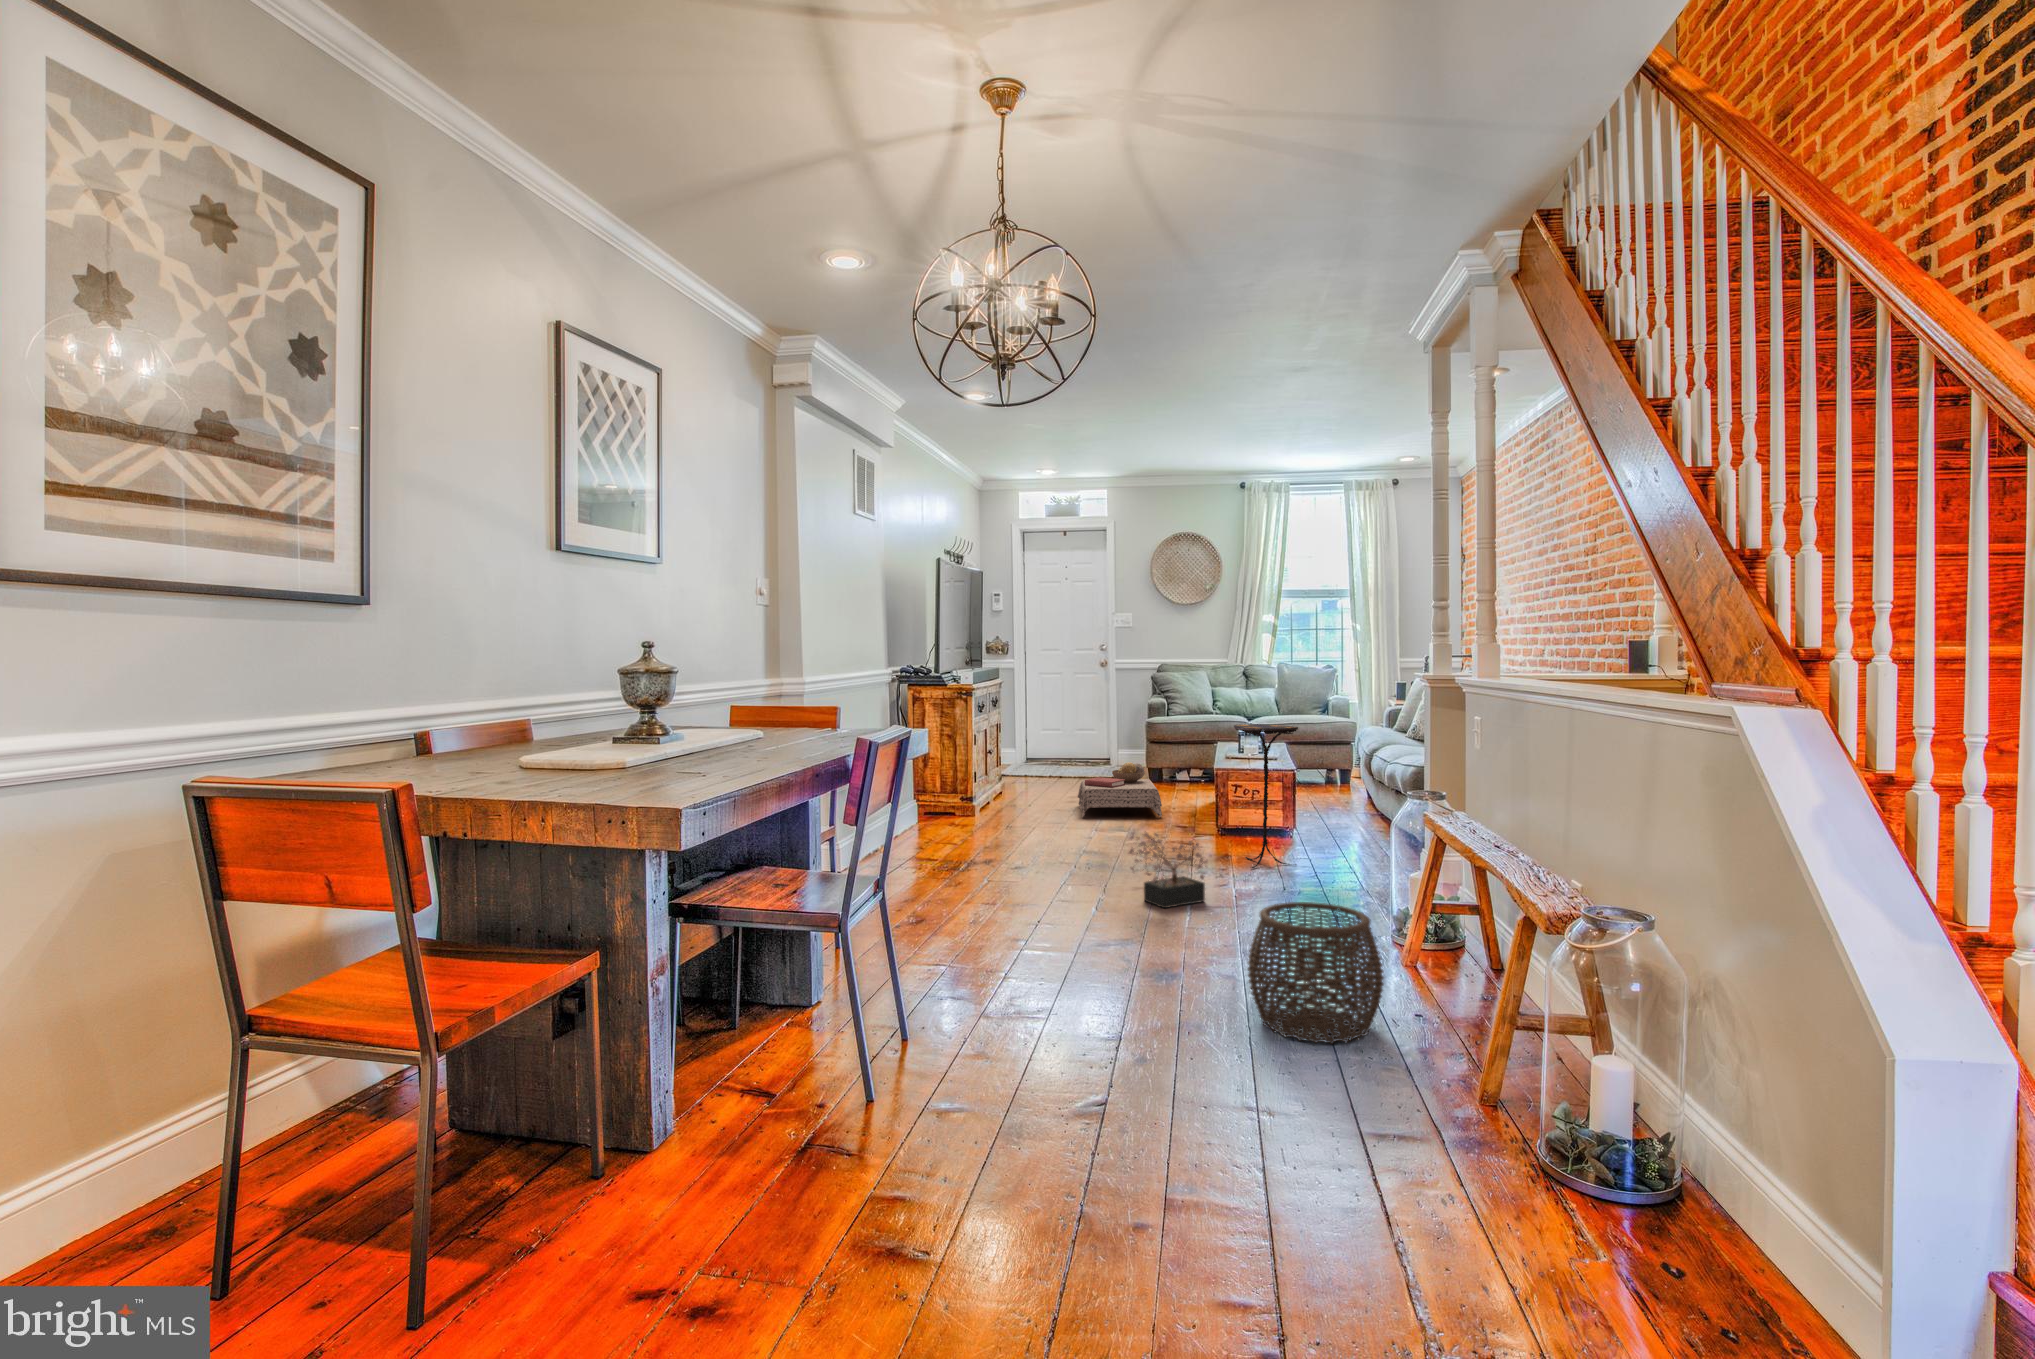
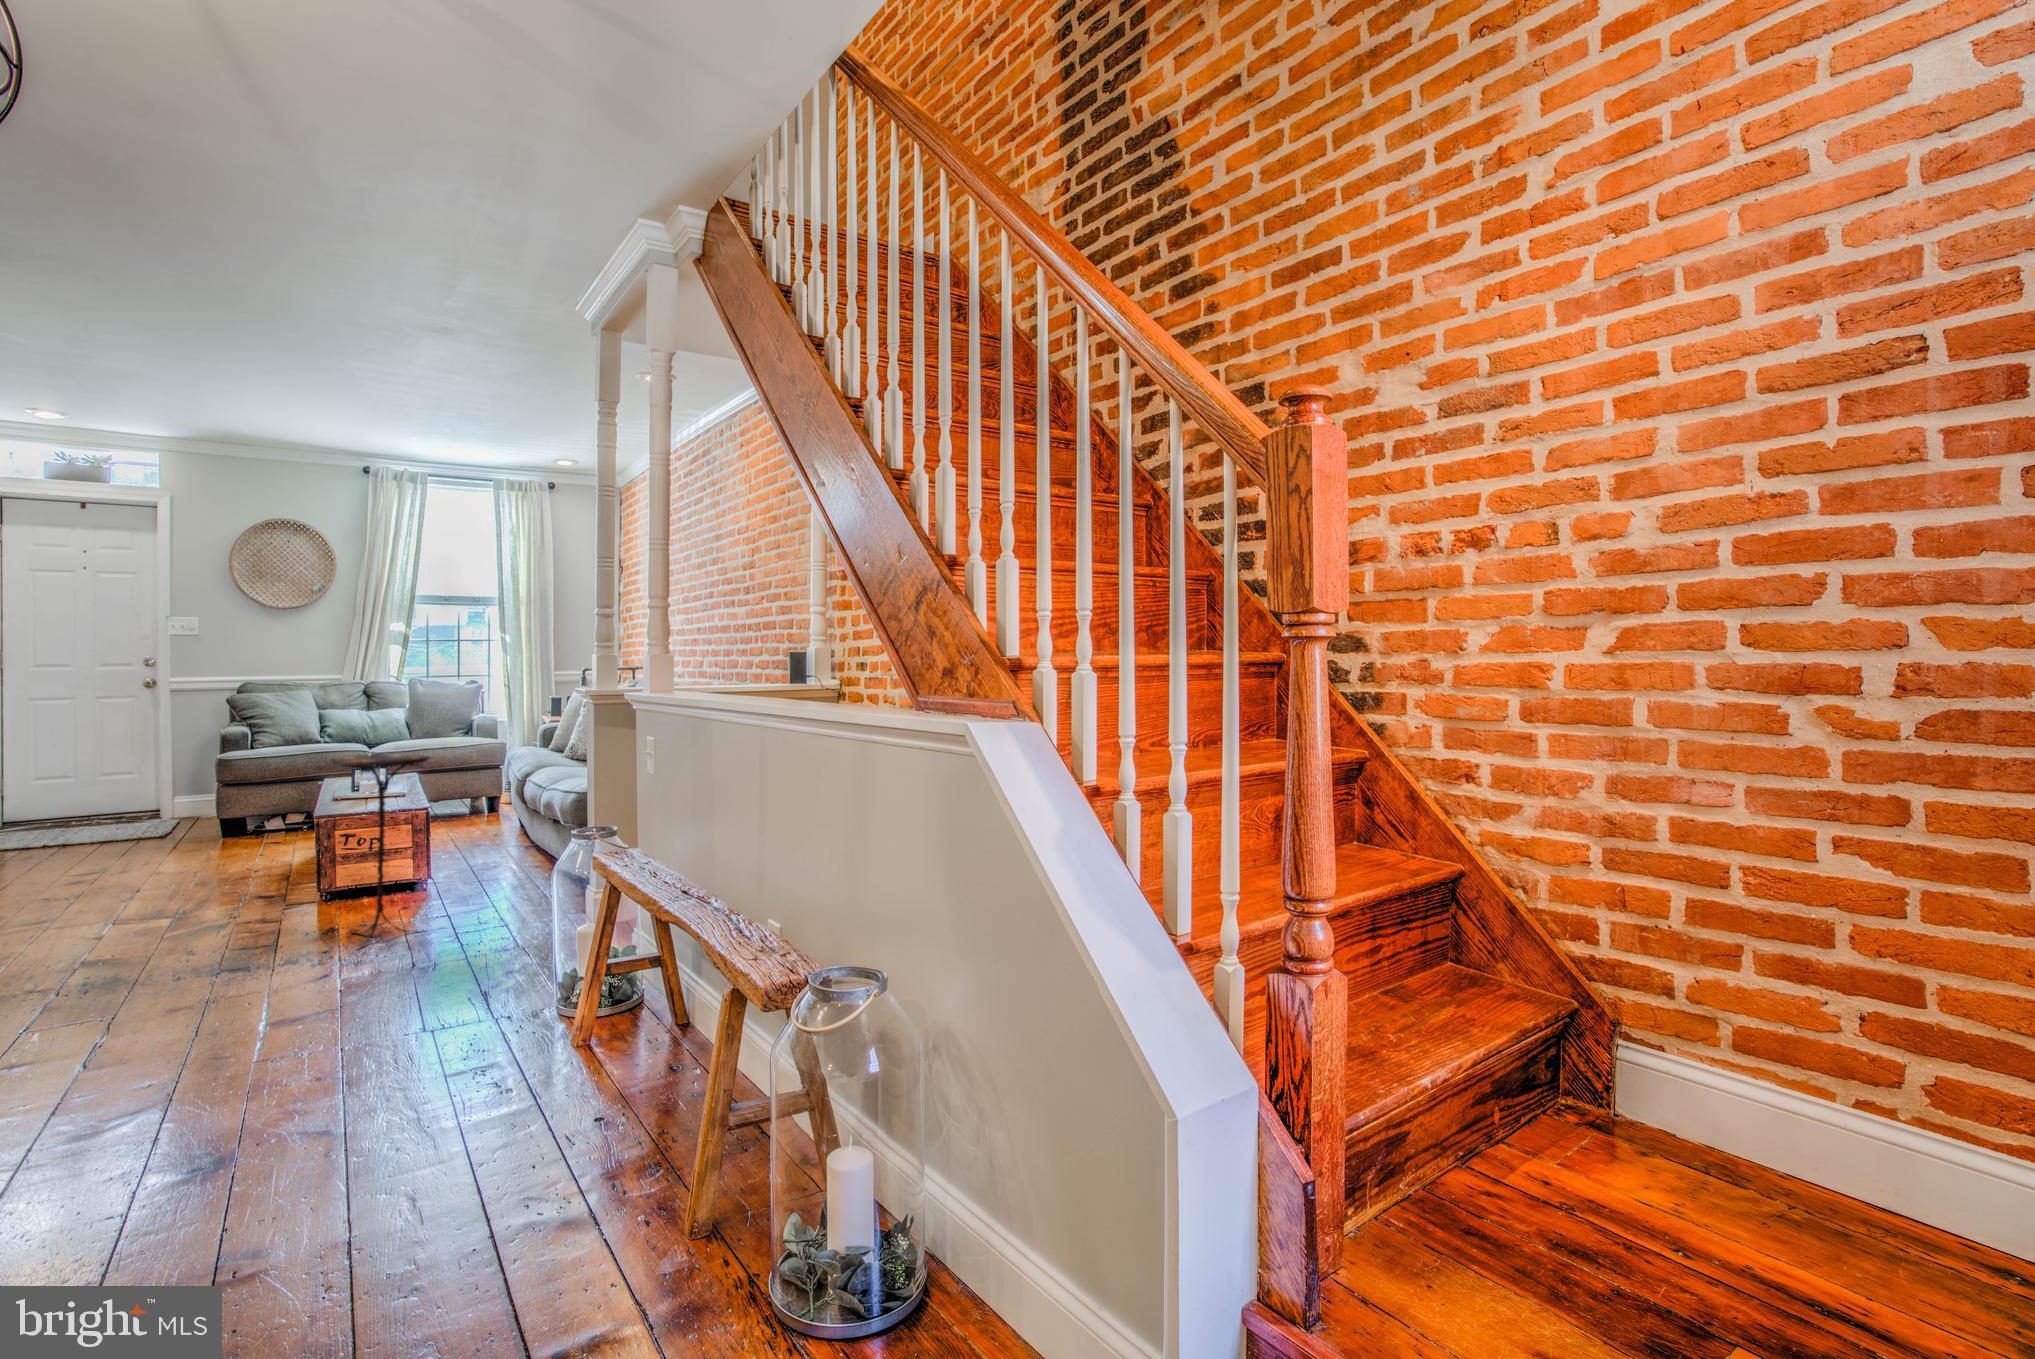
ottoman: present [1078,762,1162,817] -> none [47,818,217,913]
decorative plant: present [1129,833,1208,908] -> none [111,935,277,1050]
woven basket: present [1248,902,1384,1044] -> none [319,1010,548,1246]

